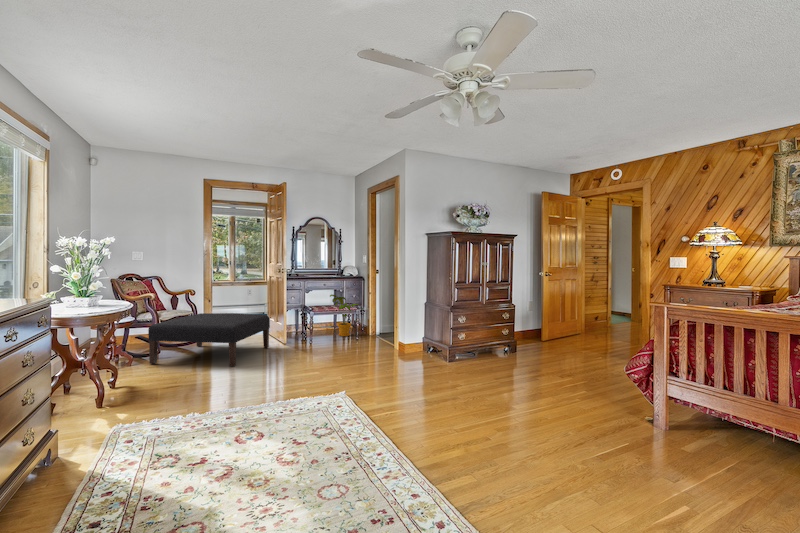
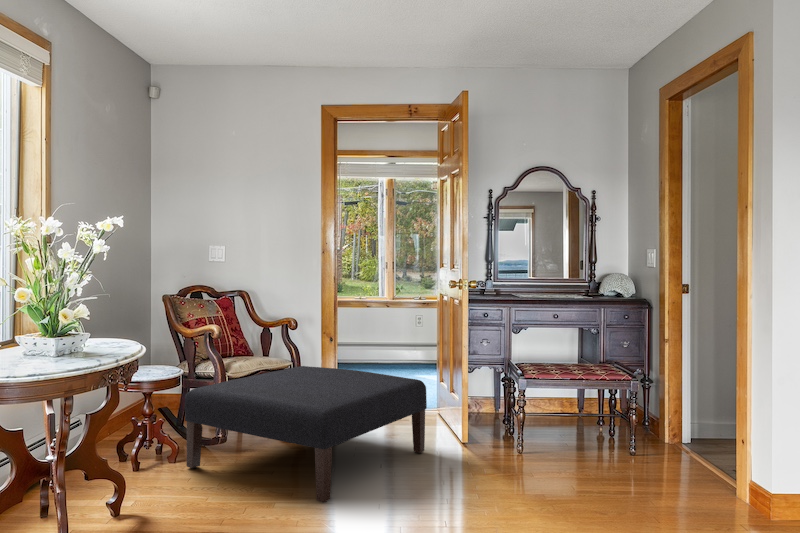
house plant: present [330,295,359,336] -> none [567,338,640,437]

